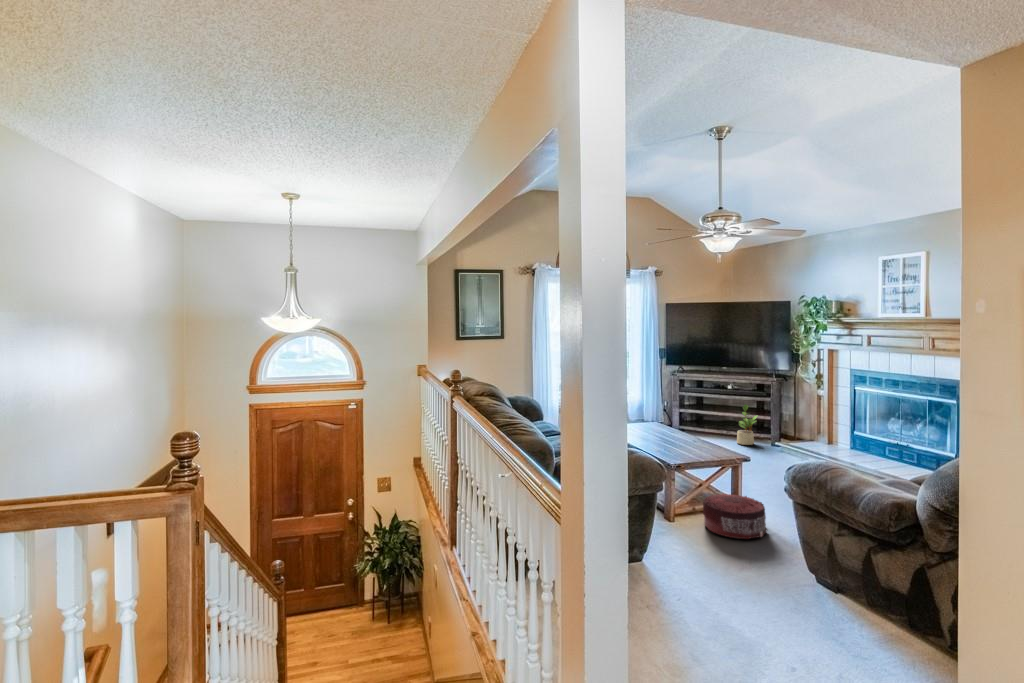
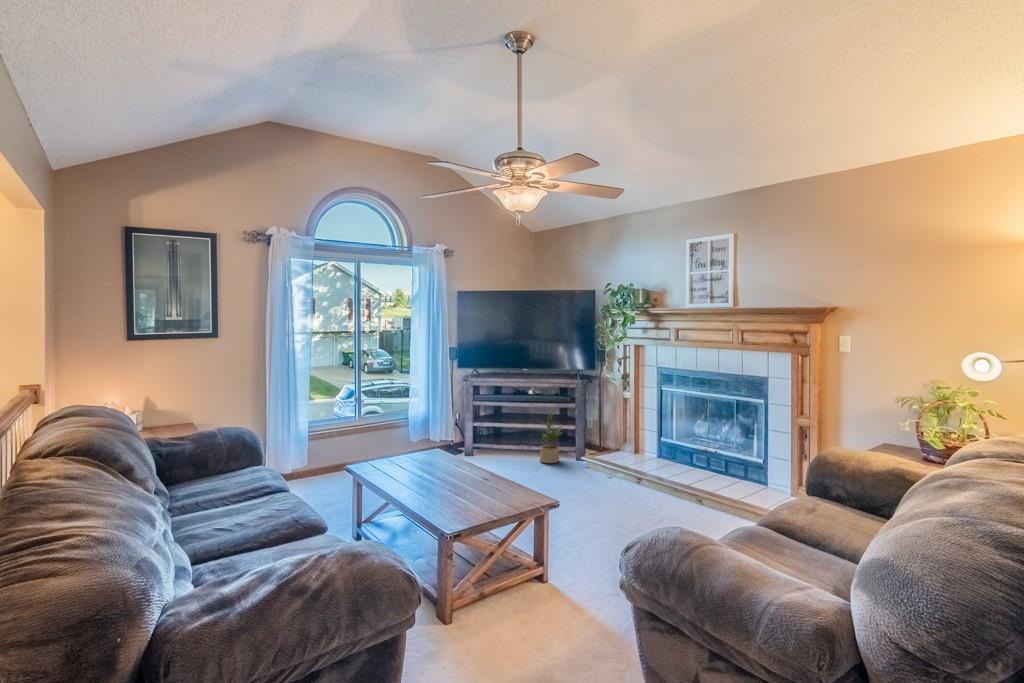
pouf: present [703,494,767,539] -> none [494,563,585,645]

